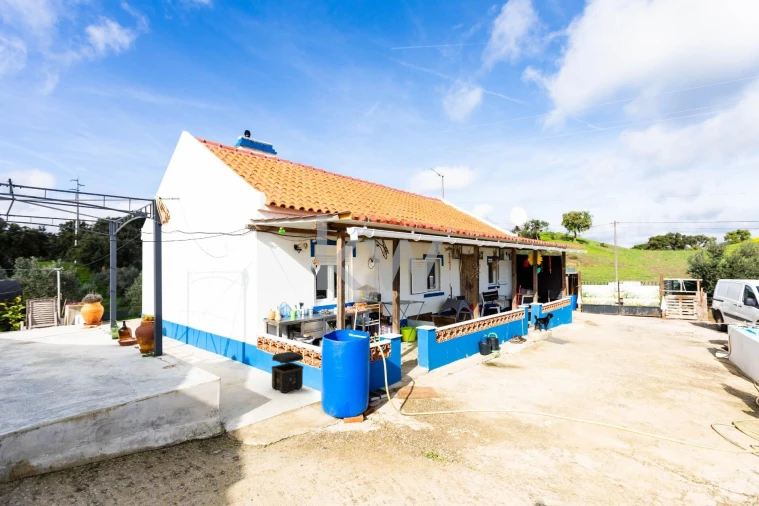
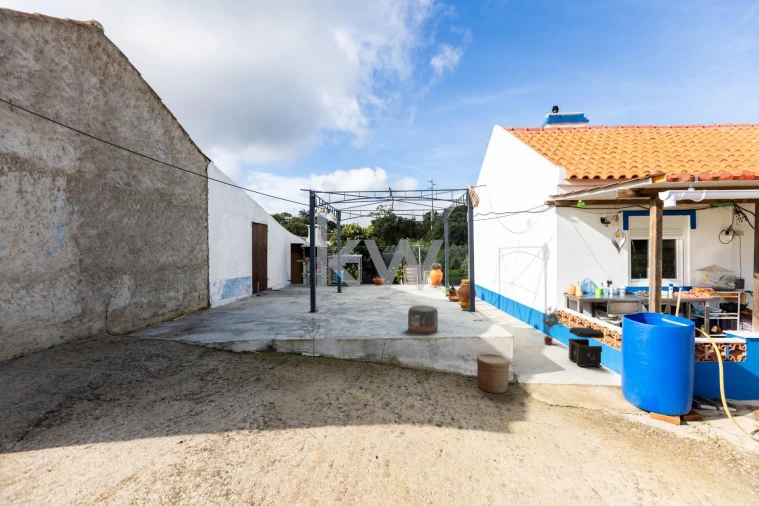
potted tree: none [241,335,265,377] -> present [542,308,563,345]
pouf: none [54,362,111,409] -> present [408,305,438,334]
woven basket: none [175,407,218,459] -> present [477,354,509,393]

